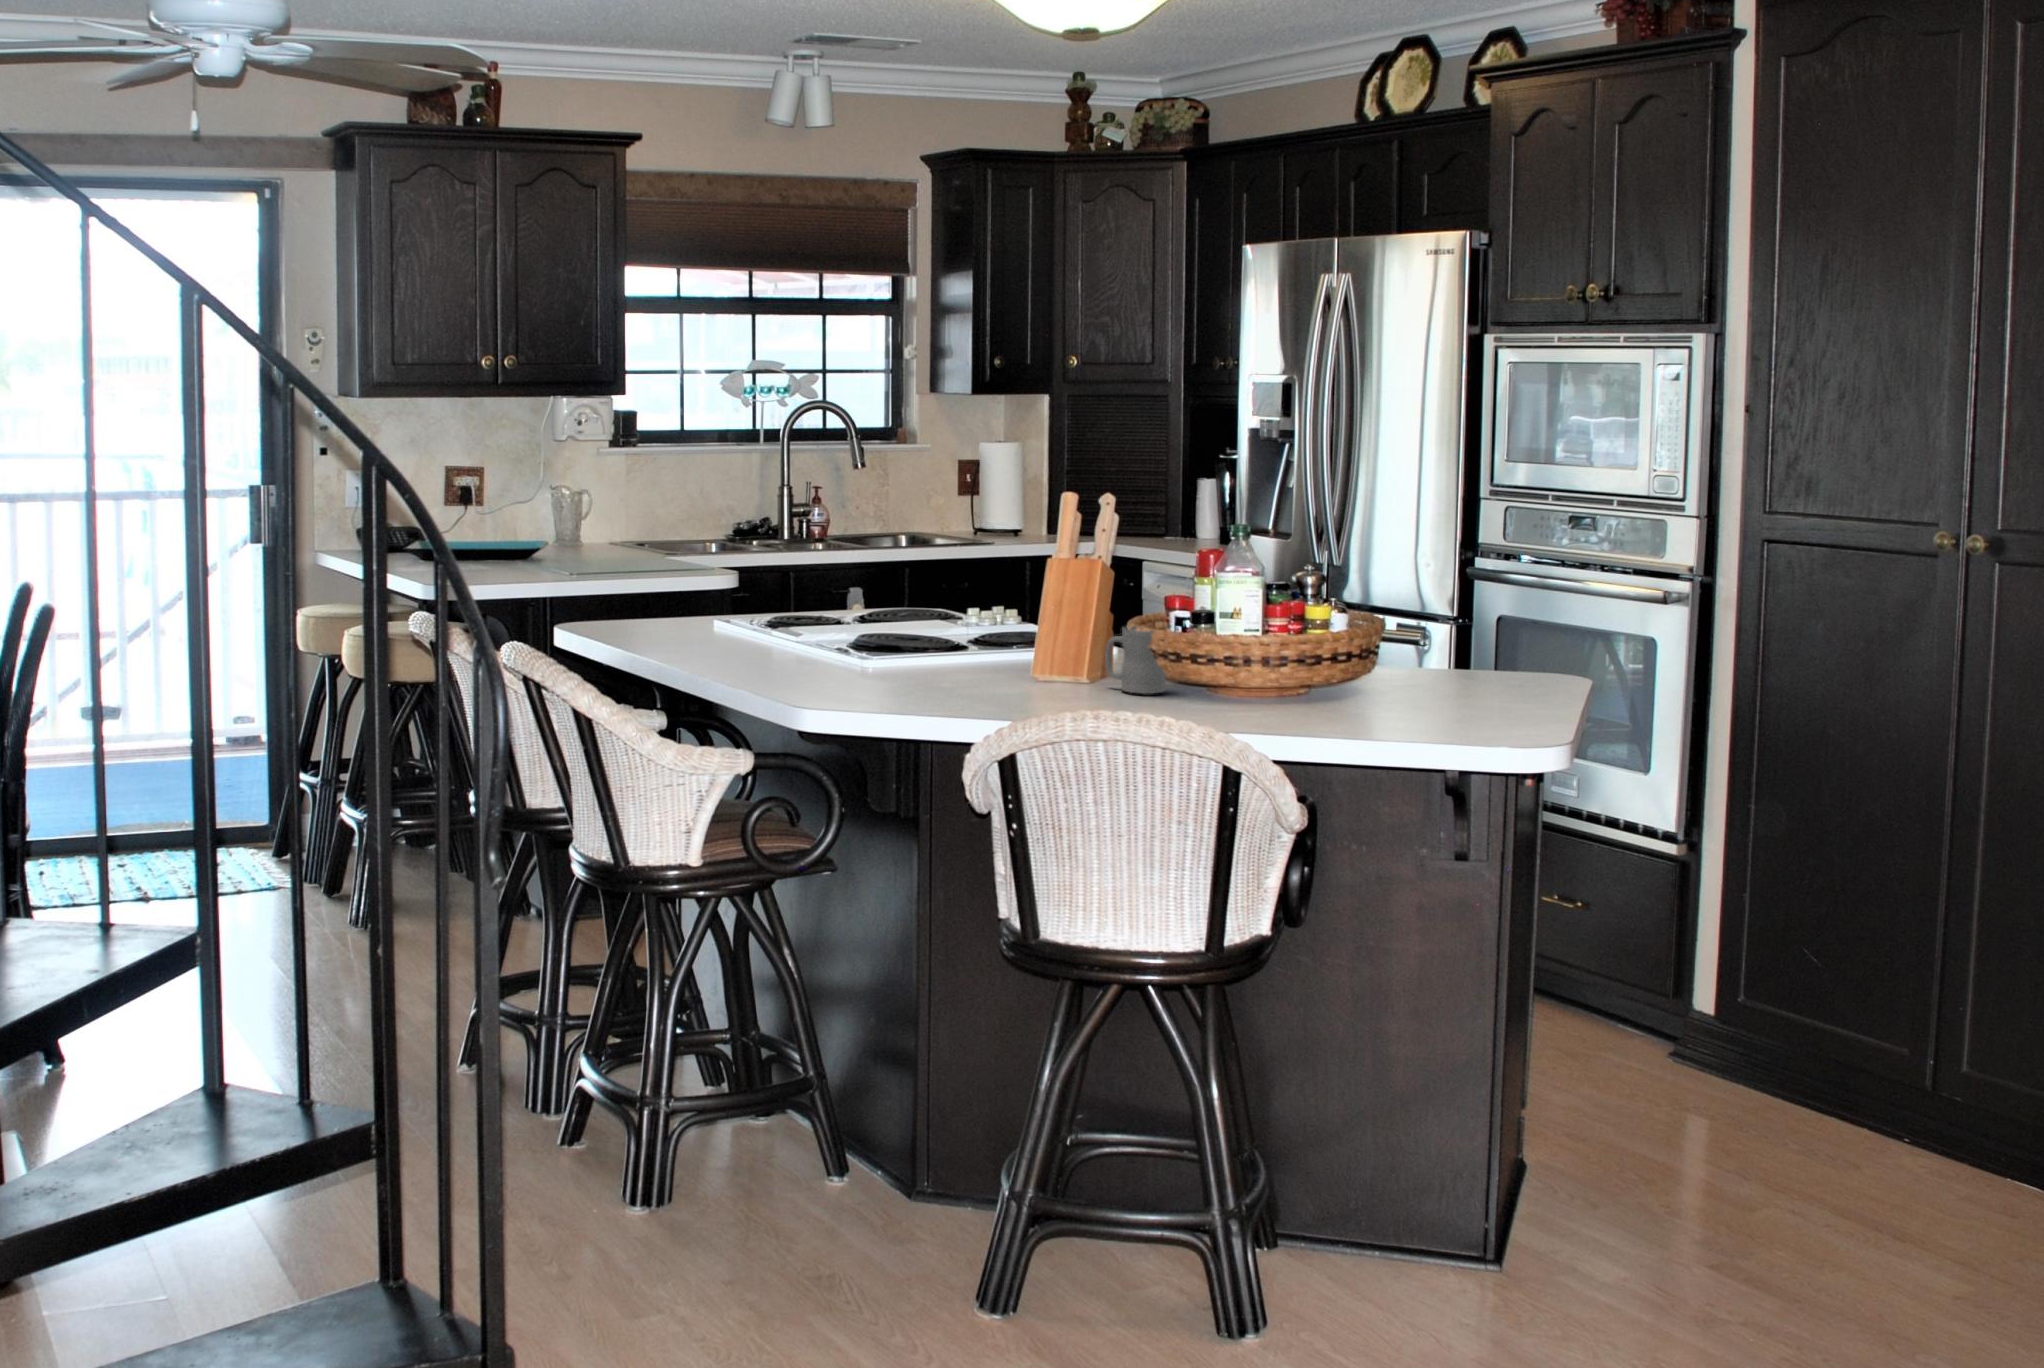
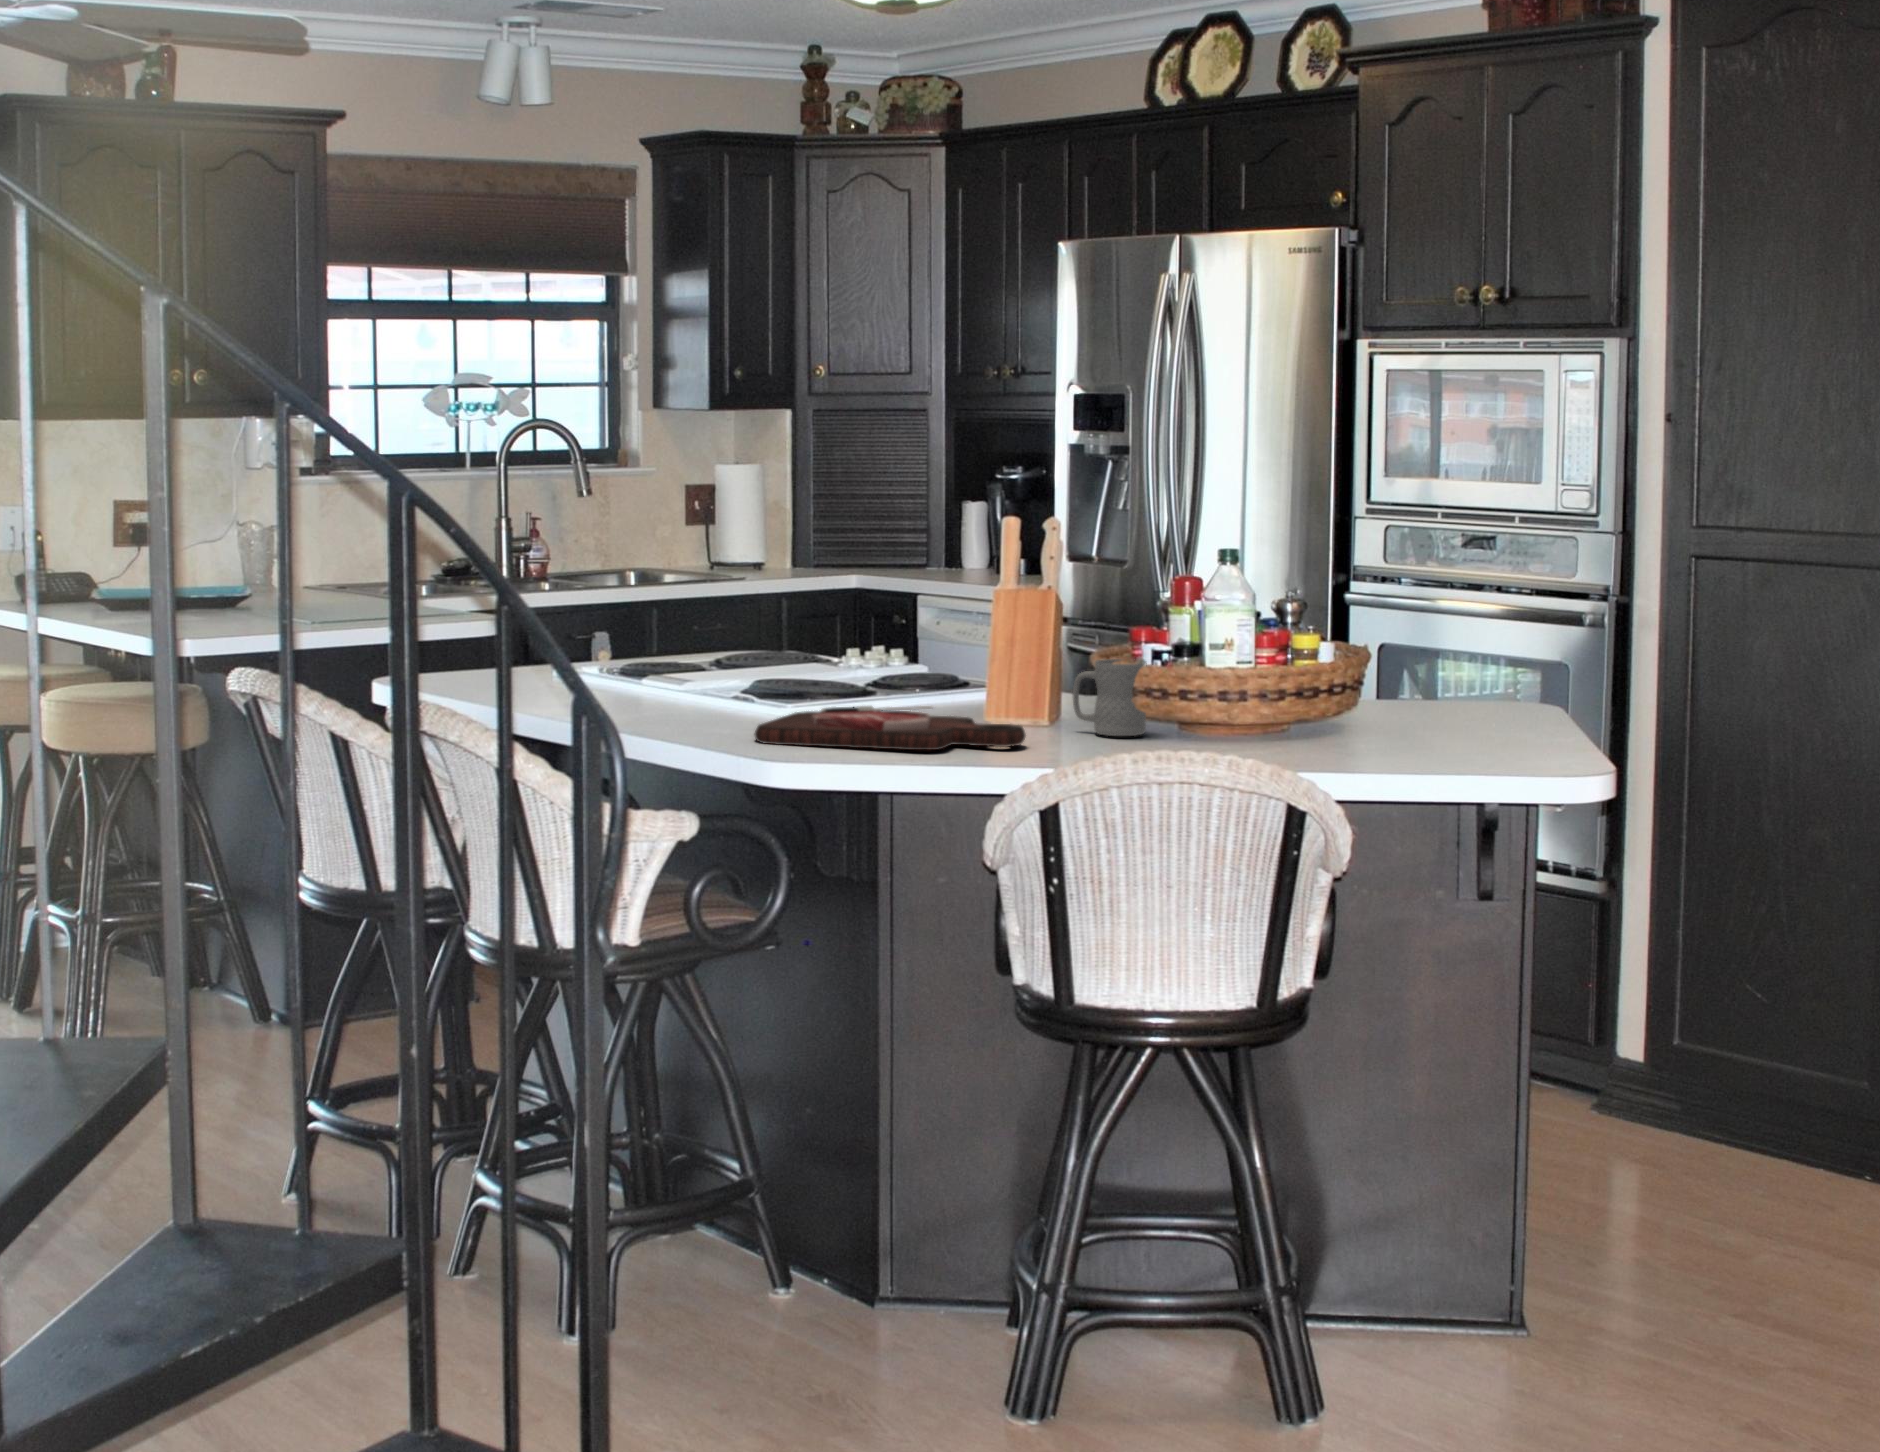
cutting board: none [824,659,1049,699] -> present [755,706,1025,750]

